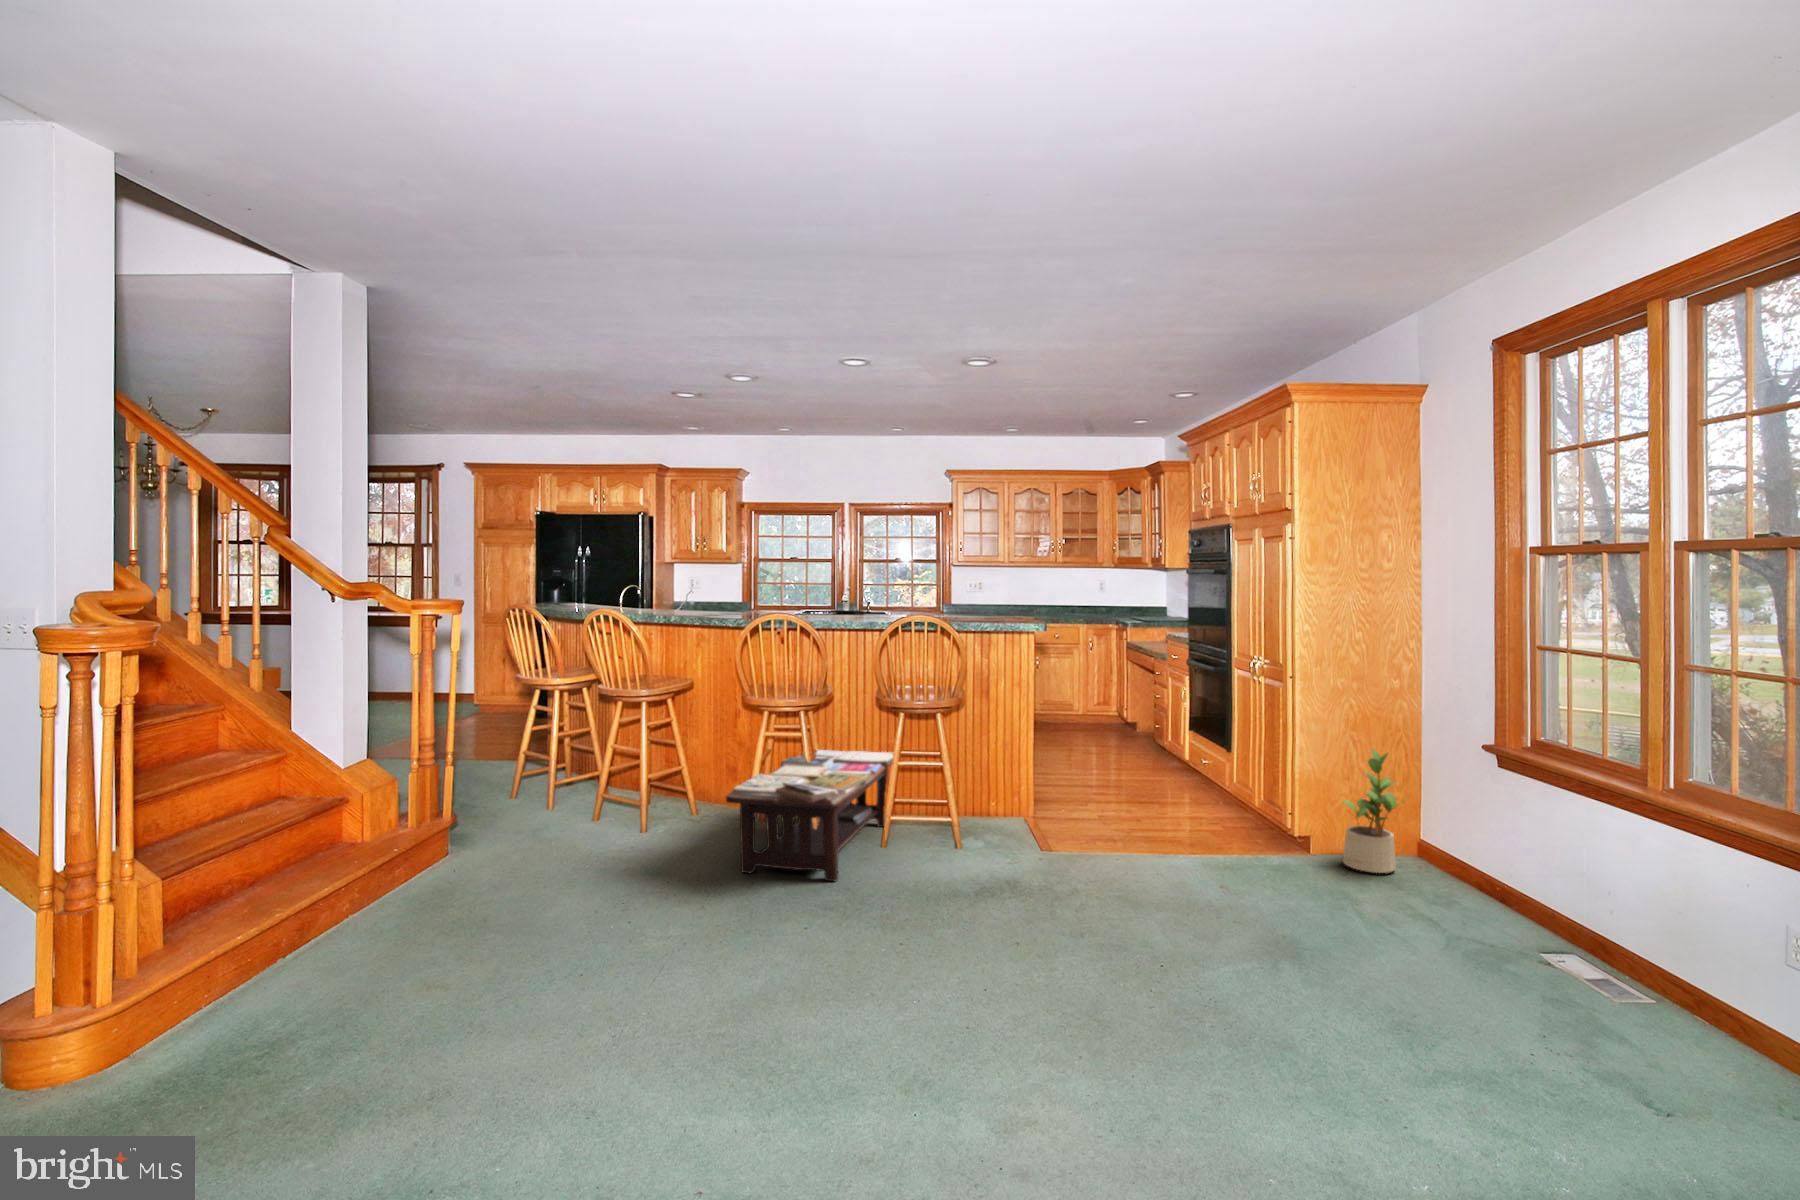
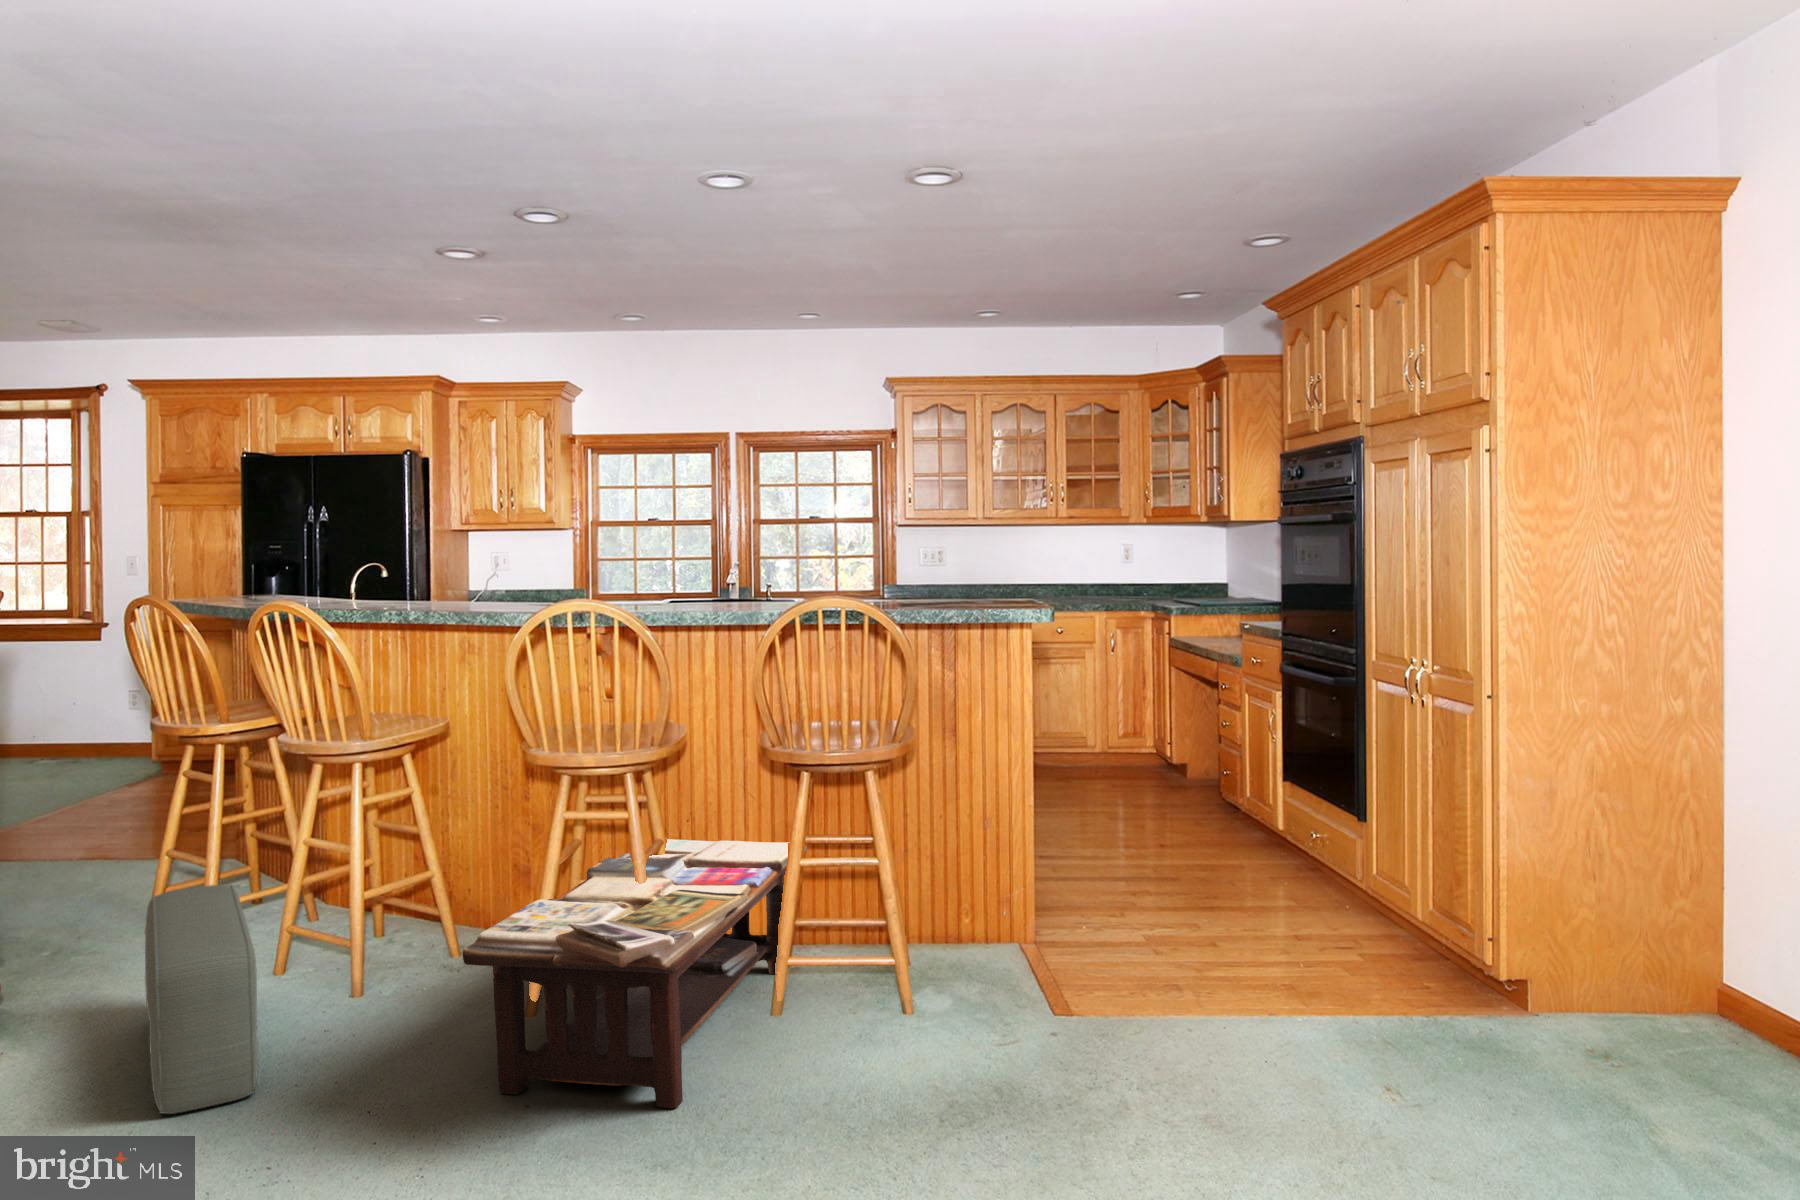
potted plant: present [1343,750,1397,873] -> none [1587,823,1714,1045]
pouf: none [545,765,616,875] -> present [145,885,258,1114]

